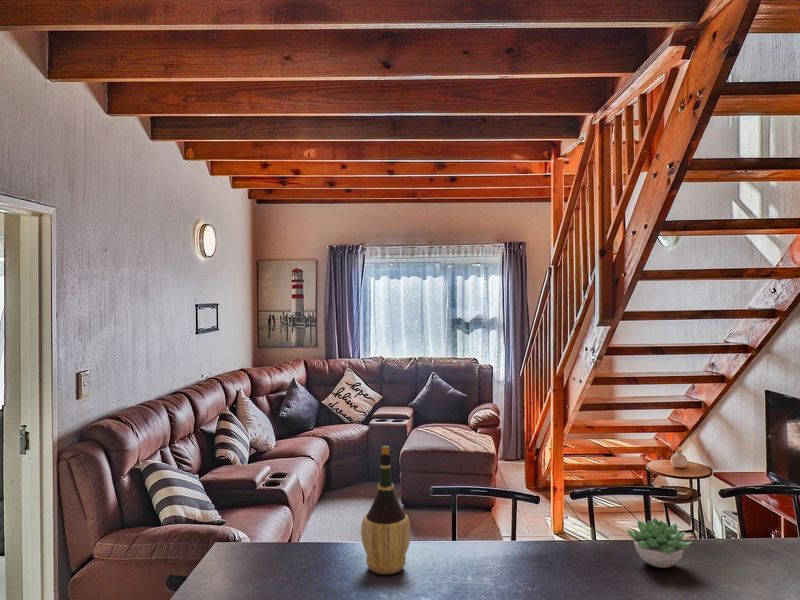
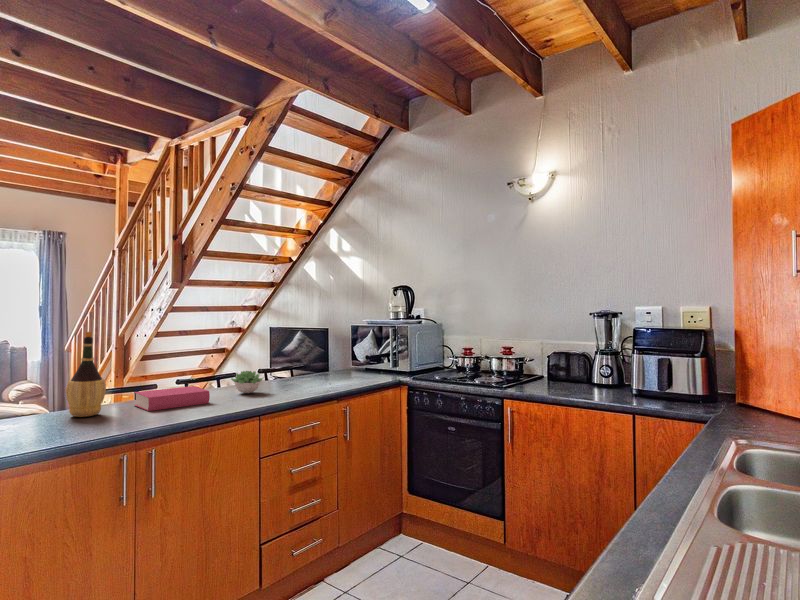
book: none [462,536,571,584] -> present [135,386,210,411]

